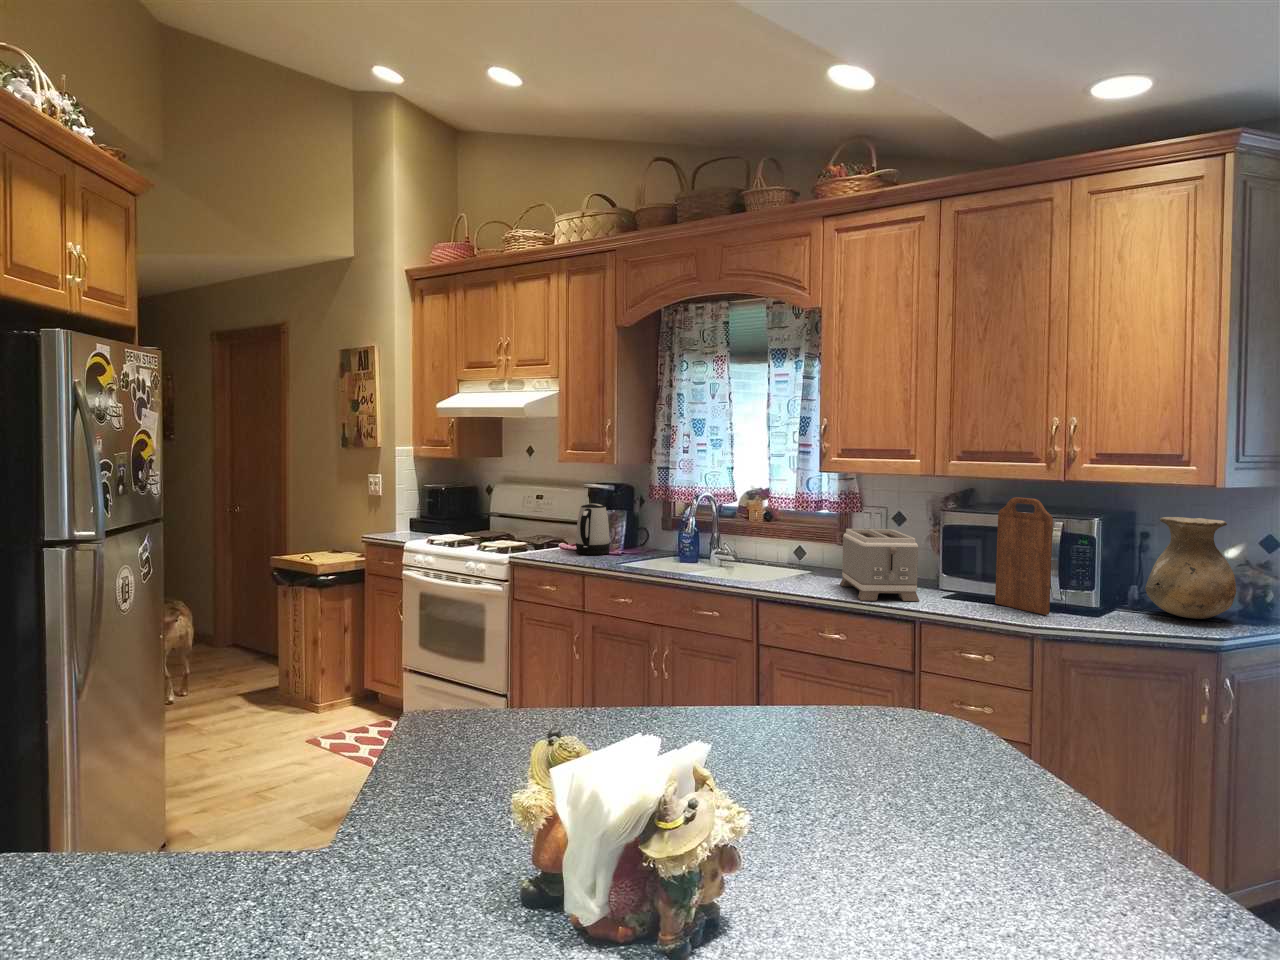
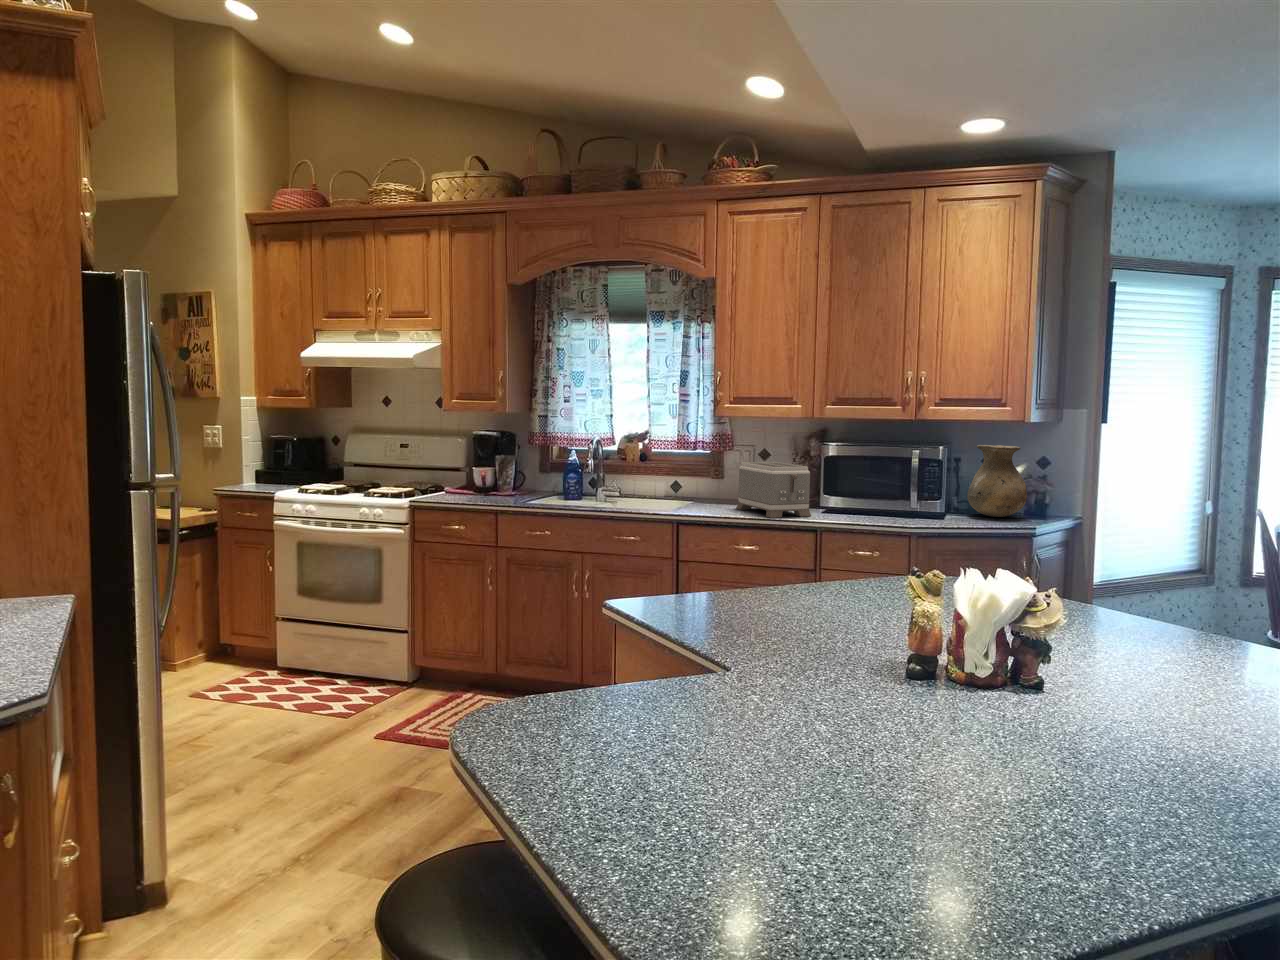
cutting board: present [995,497,1053,615] -> none [864,432,913,520]
kettle: present [576,504,610,555] -> none [471,449,503,497]

